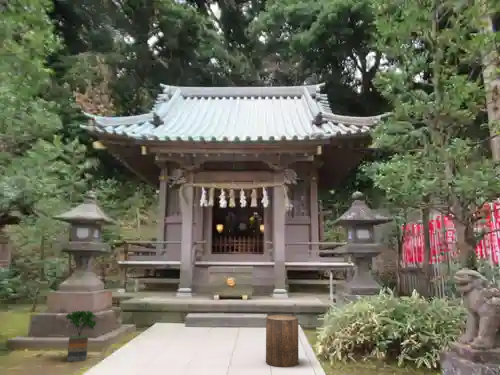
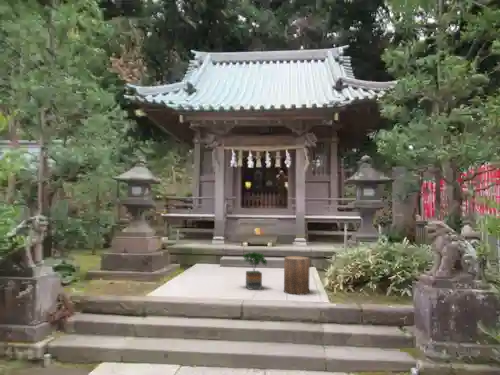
potted tree: present [66,311,97,361] -> present [243,252,267,289]

